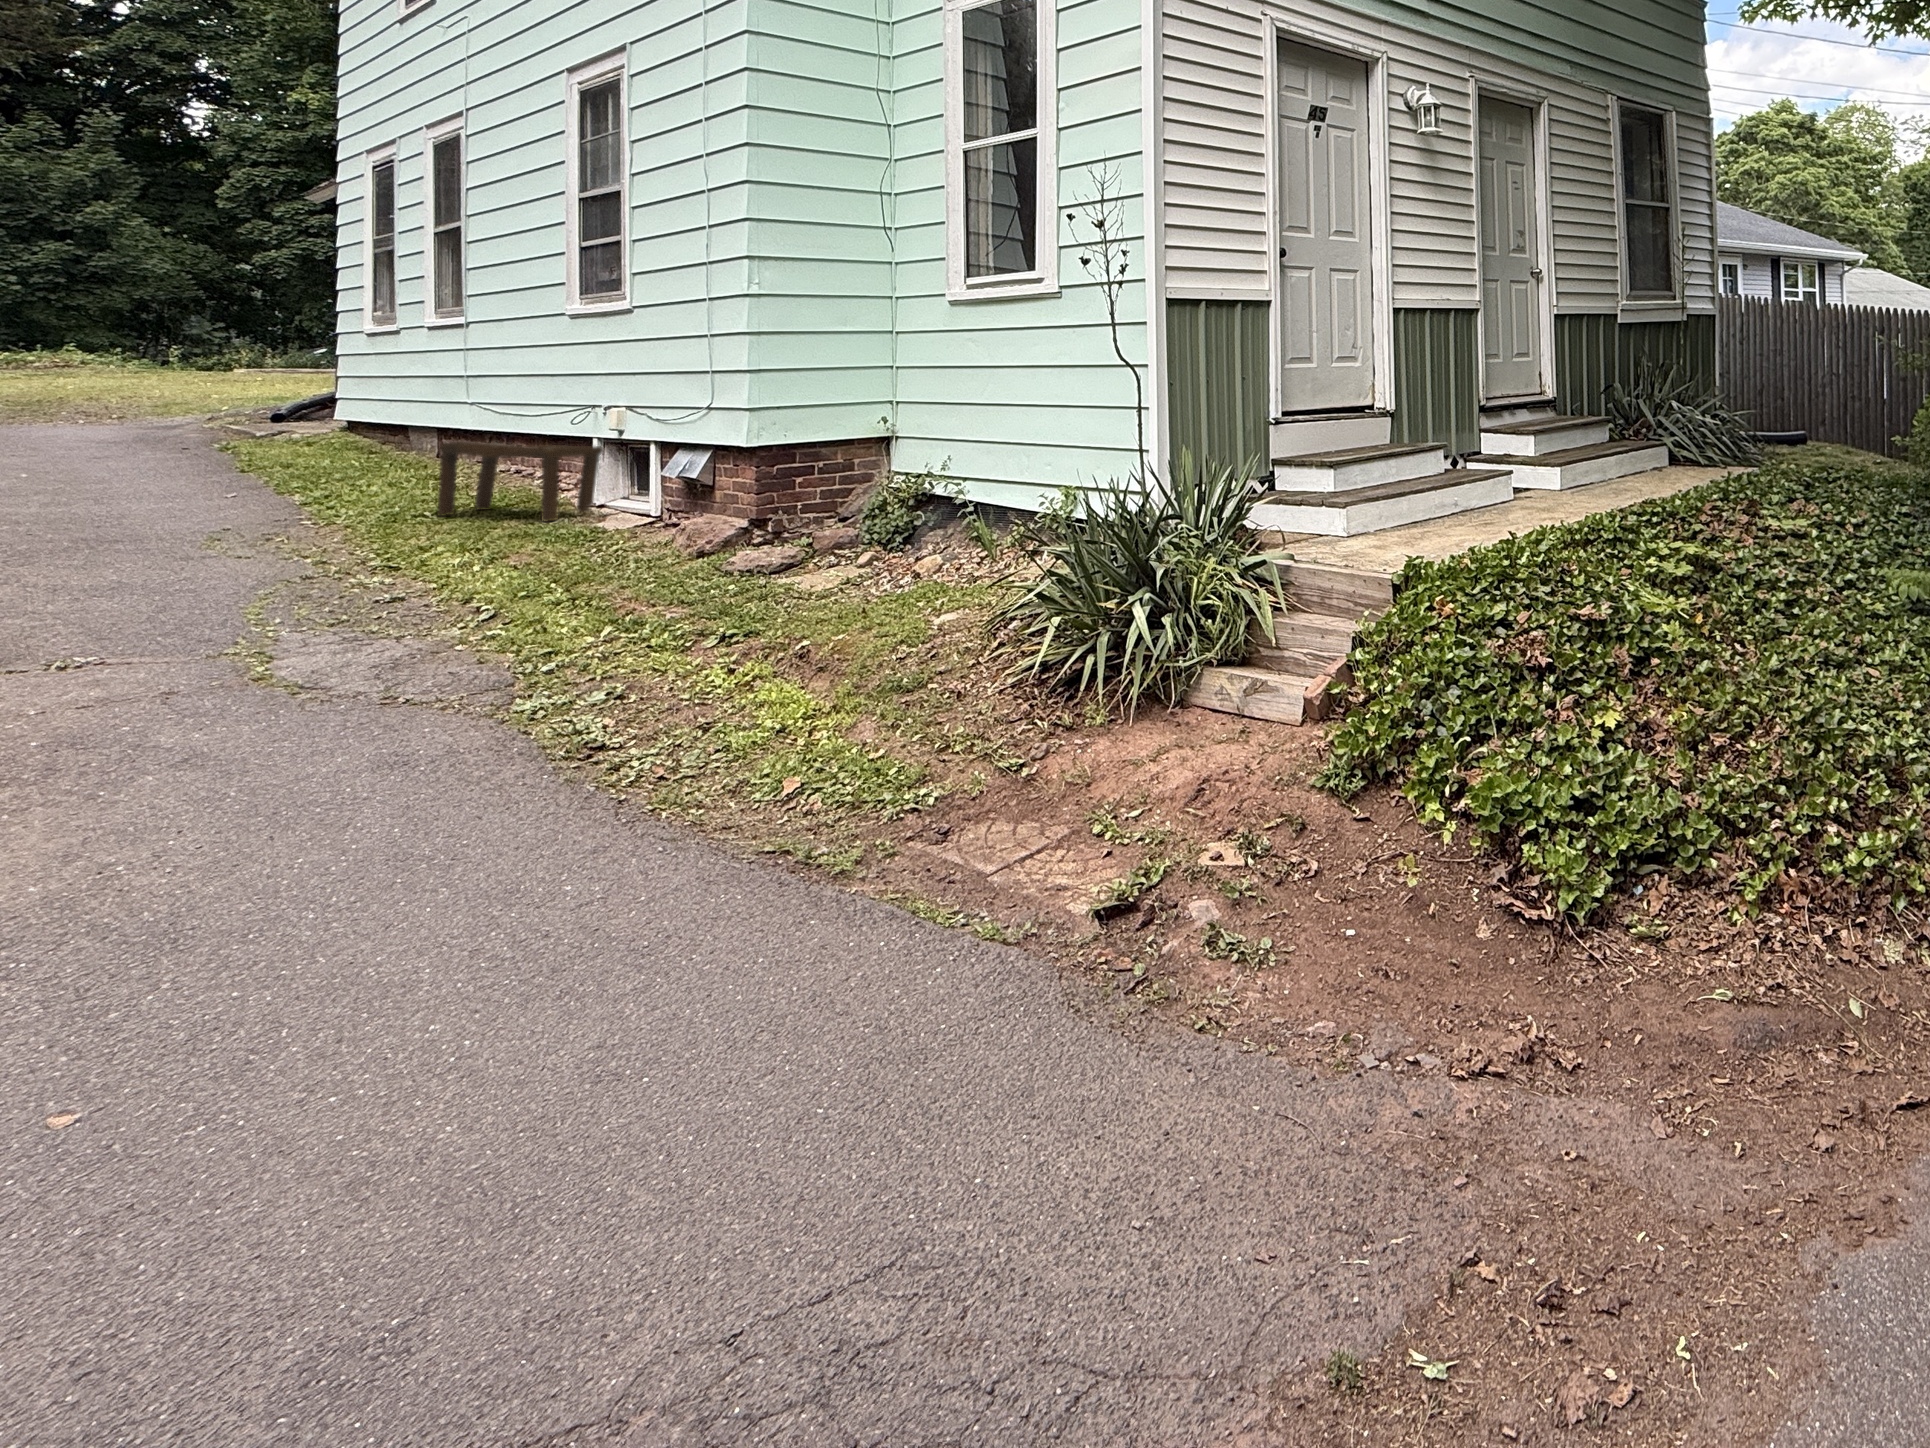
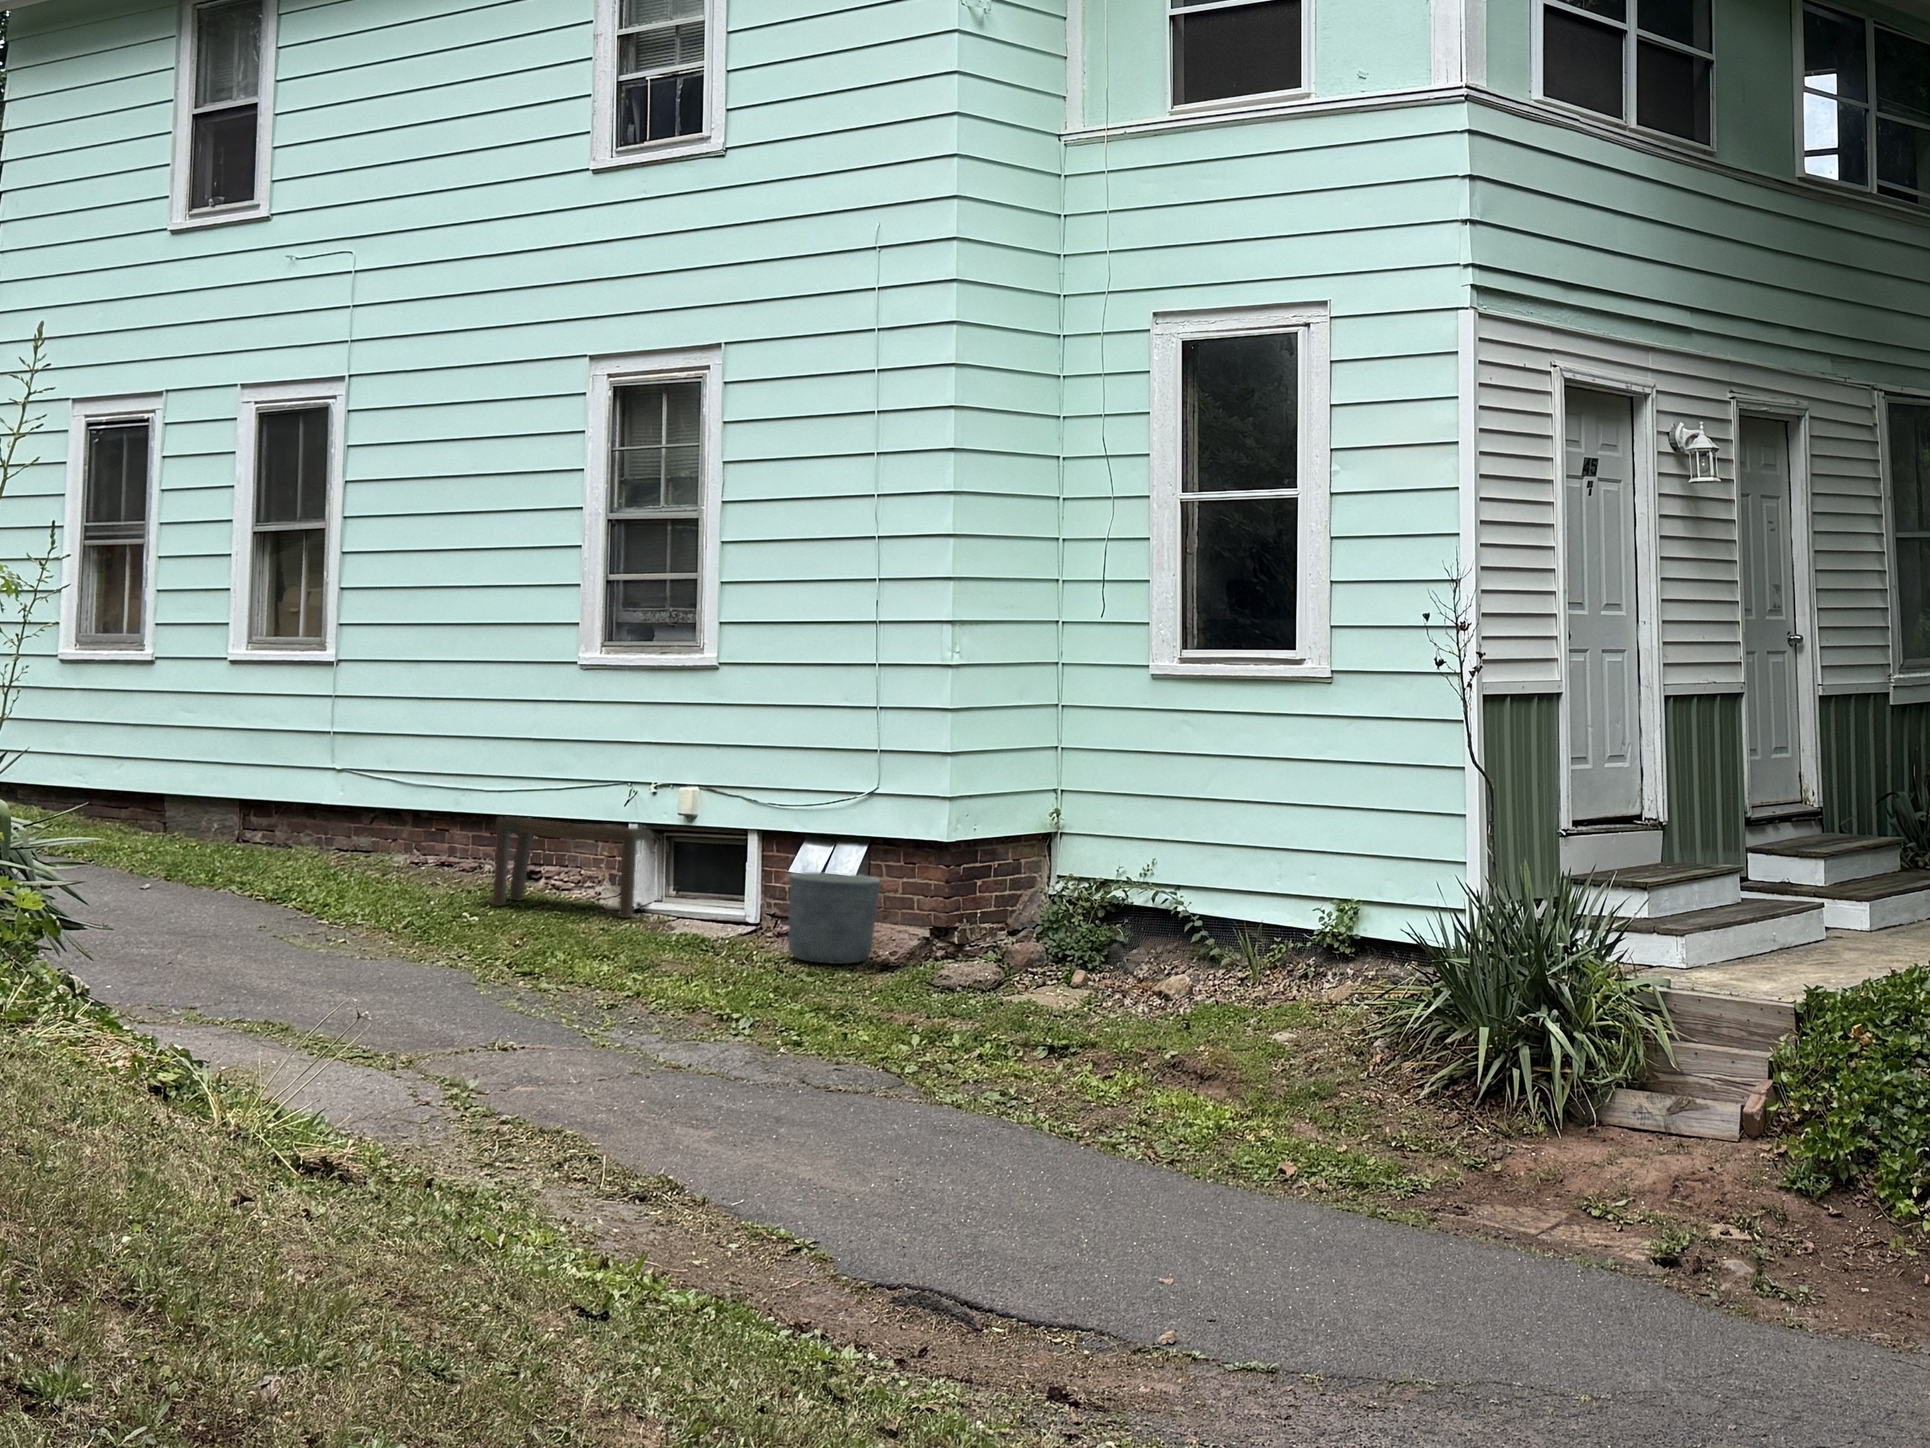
planter: none [611,478,708,557] -> present [788,872,880,964]

